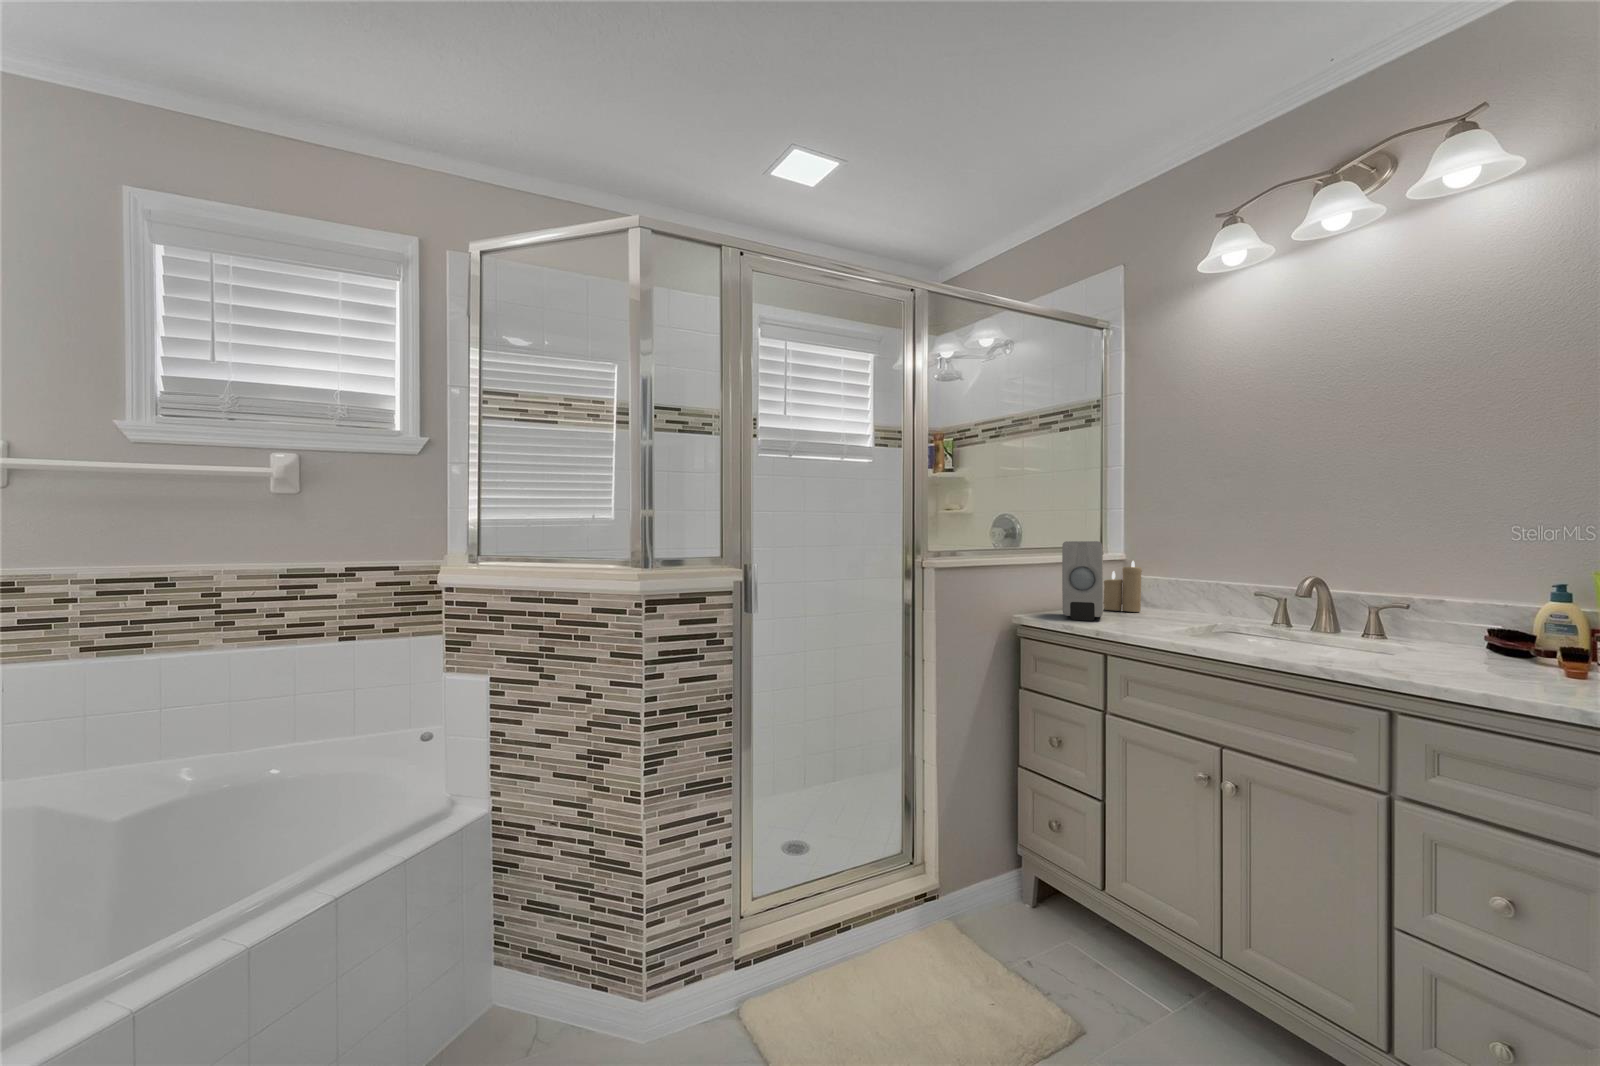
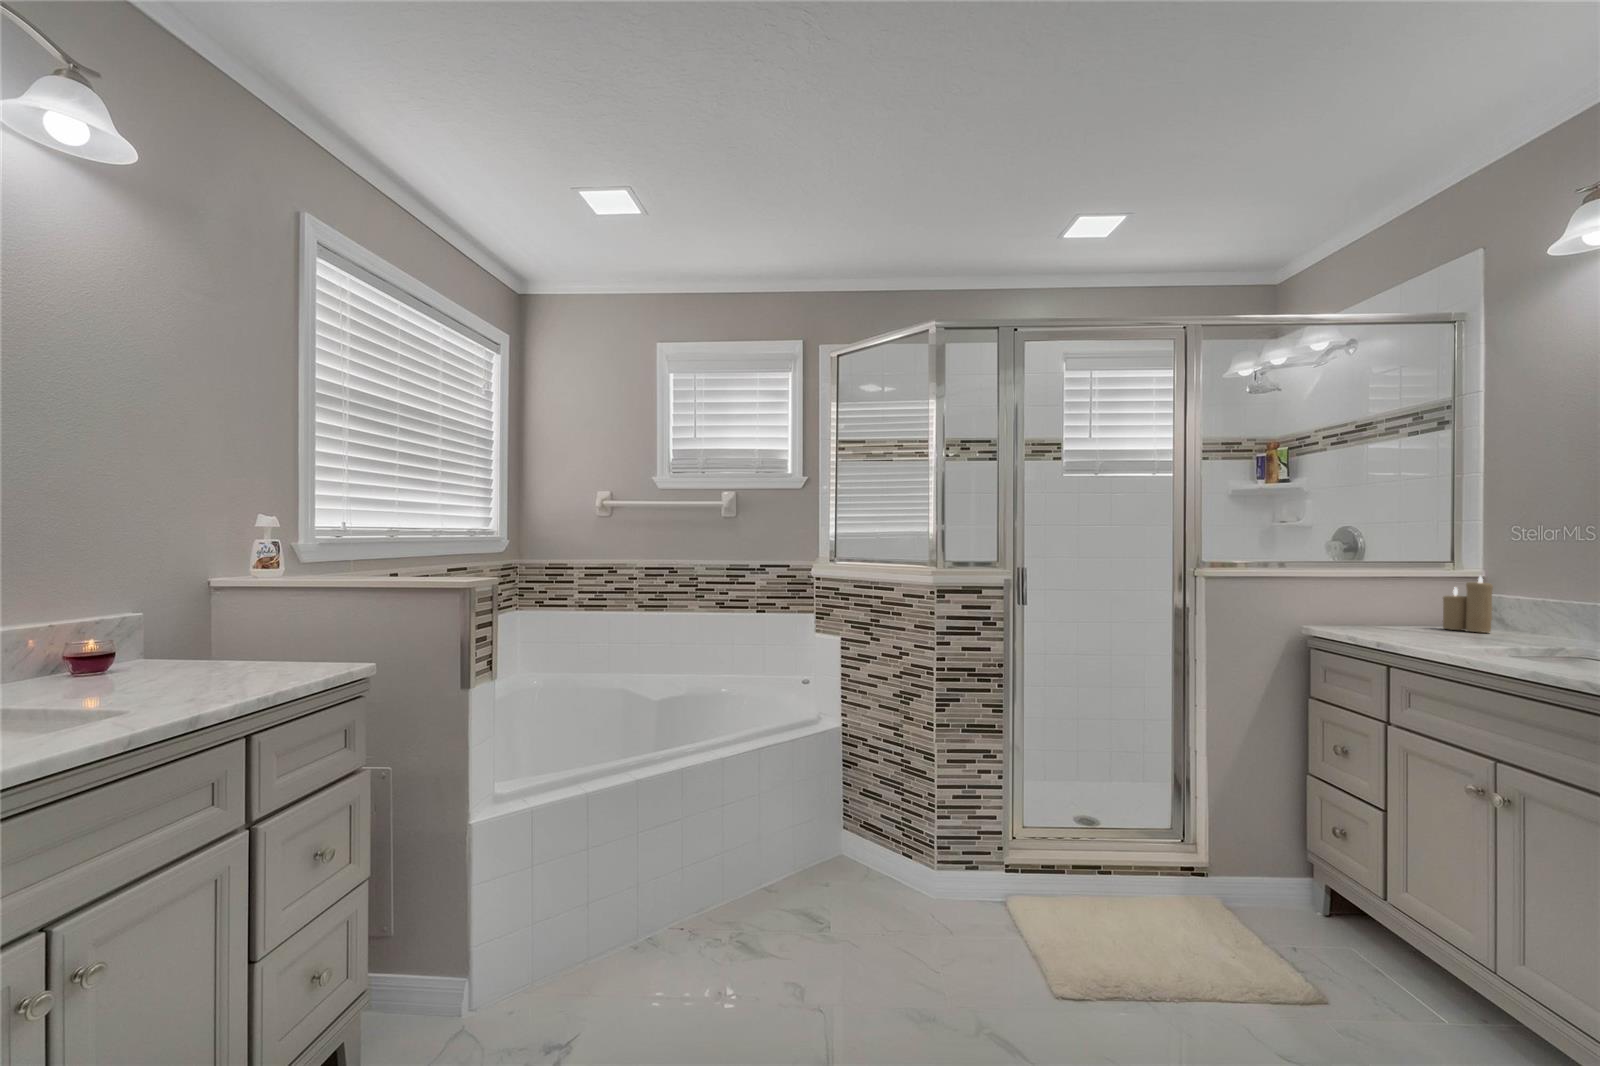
soap dispenser: present [1062,541,1103,621] -> none [1356,553,1422,634]

